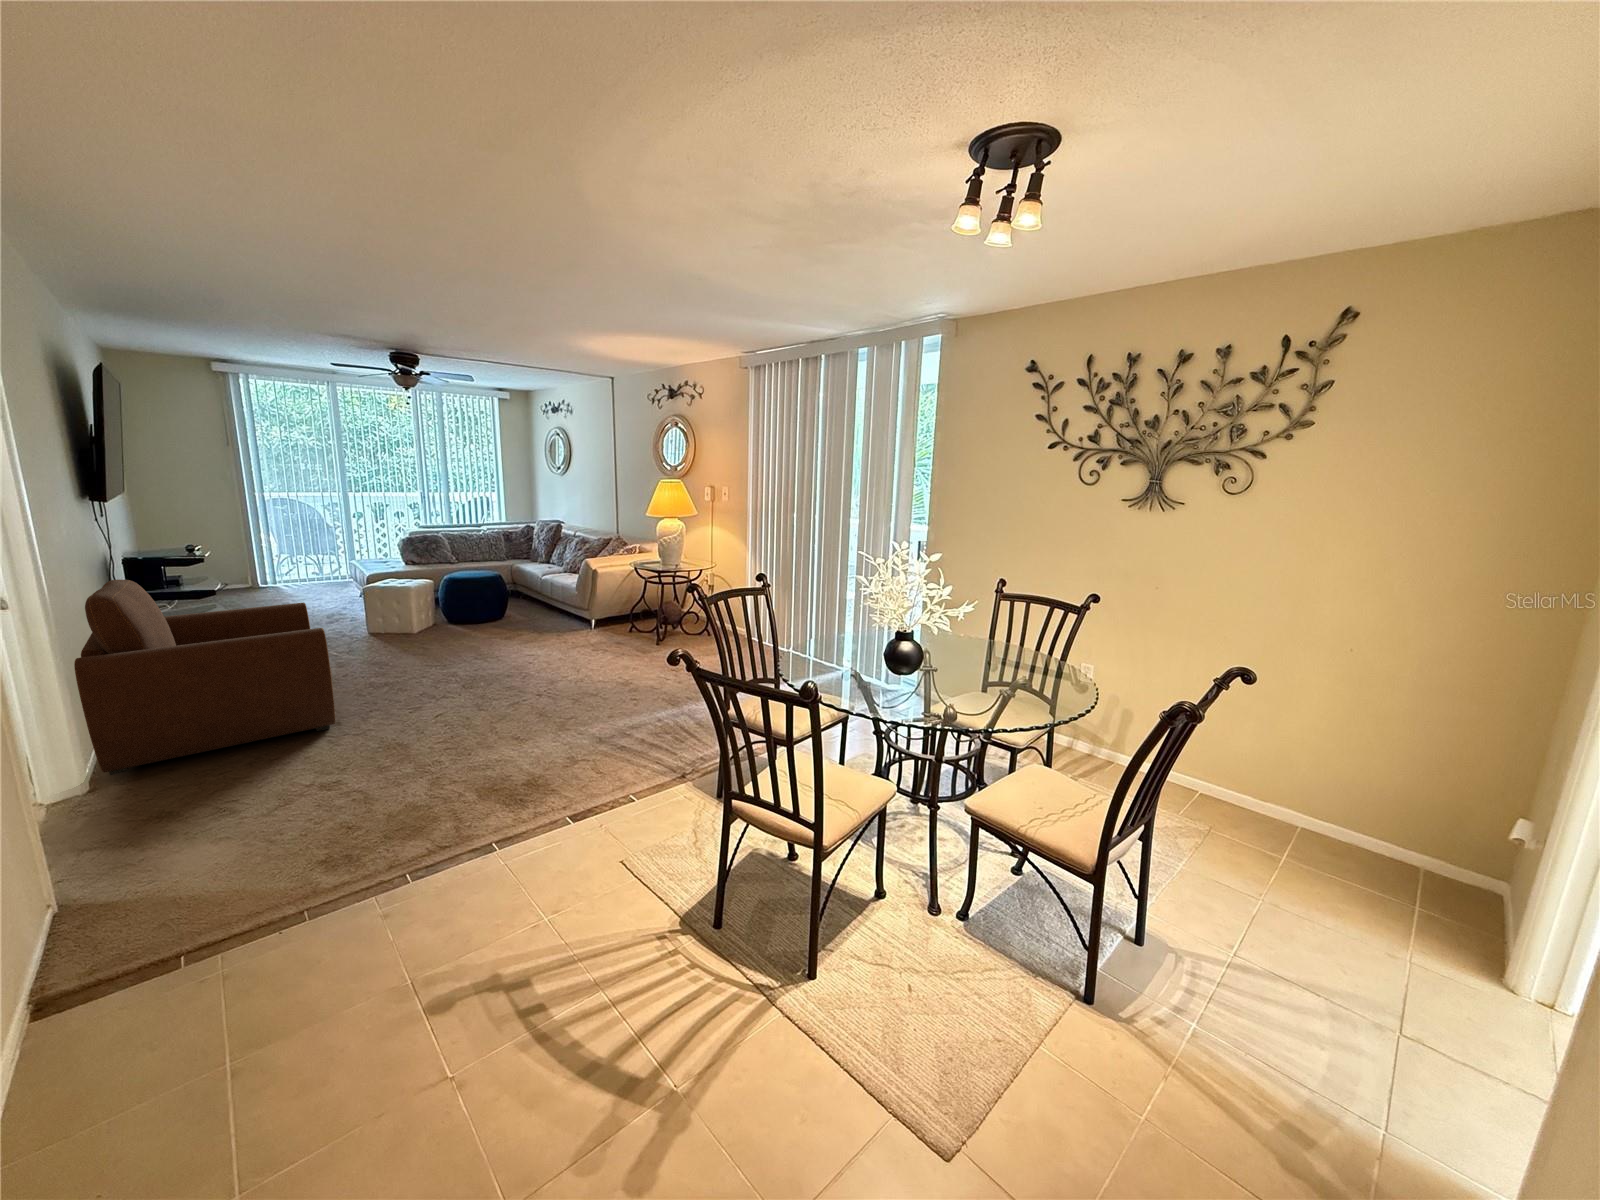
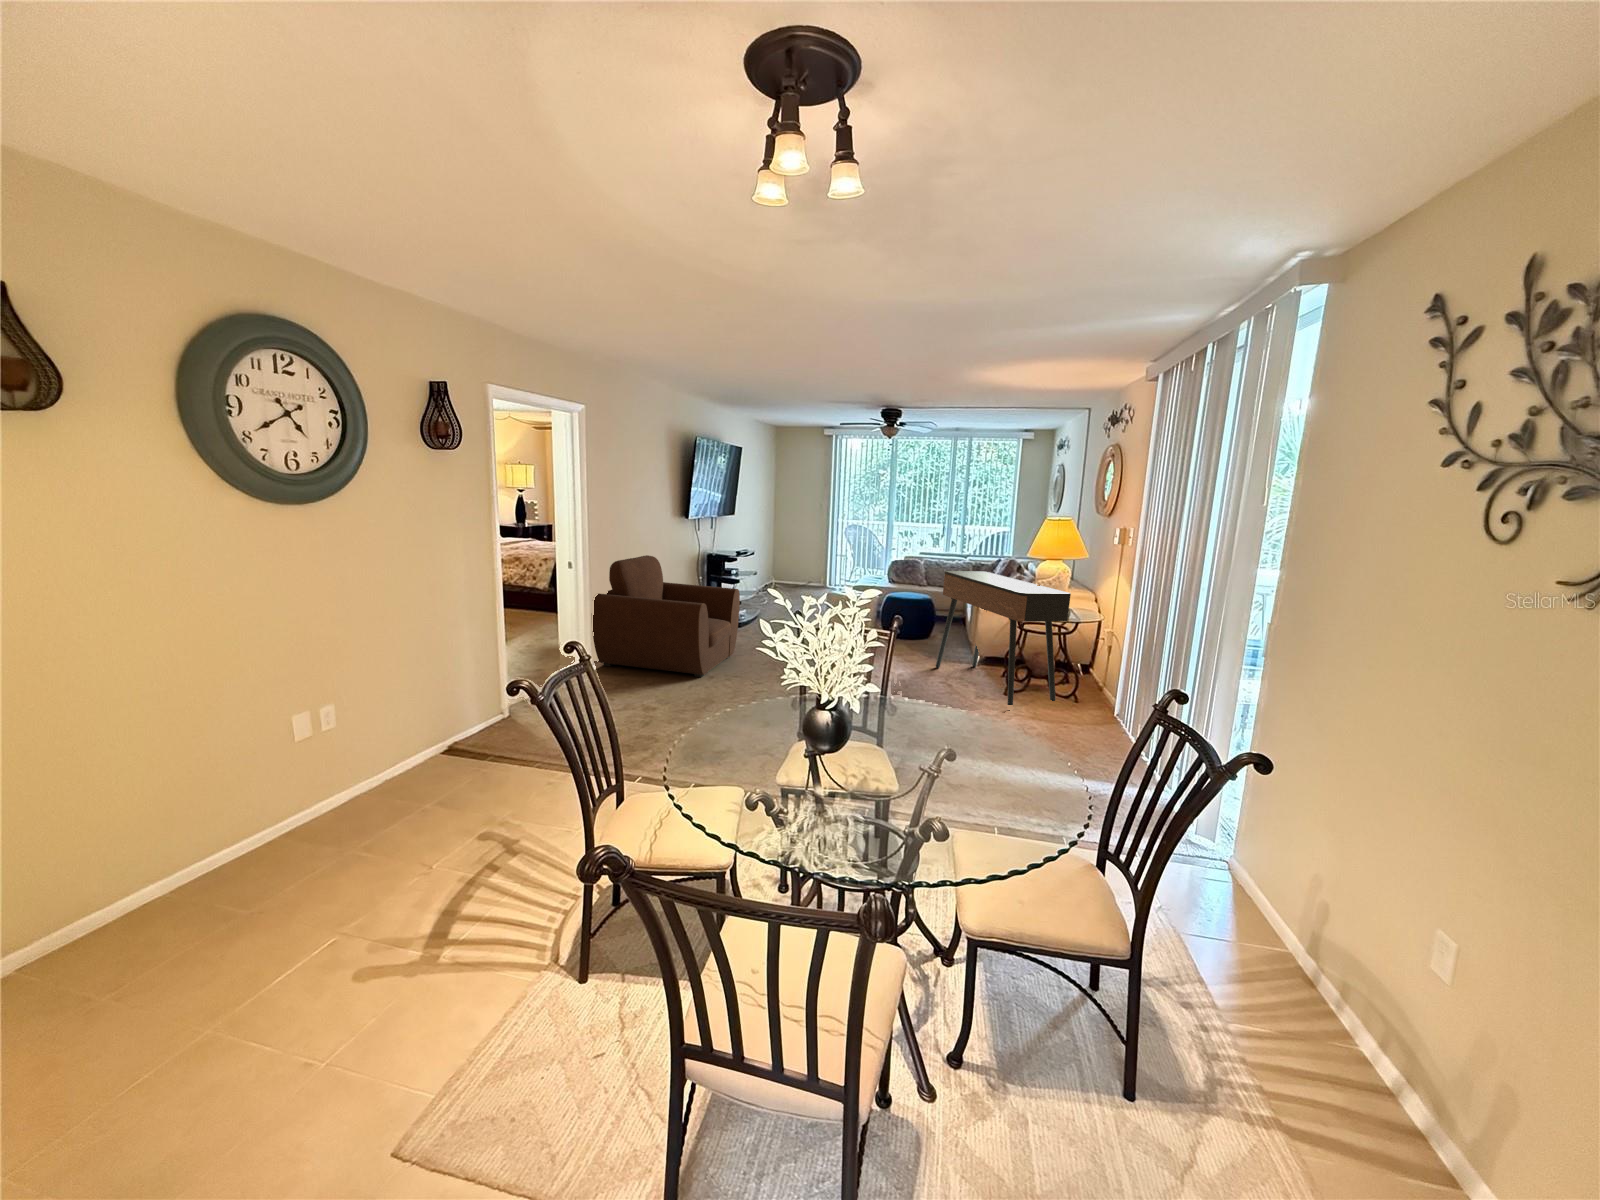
console table: none [556,535,697,651] -> present [936,571,1071,705]

